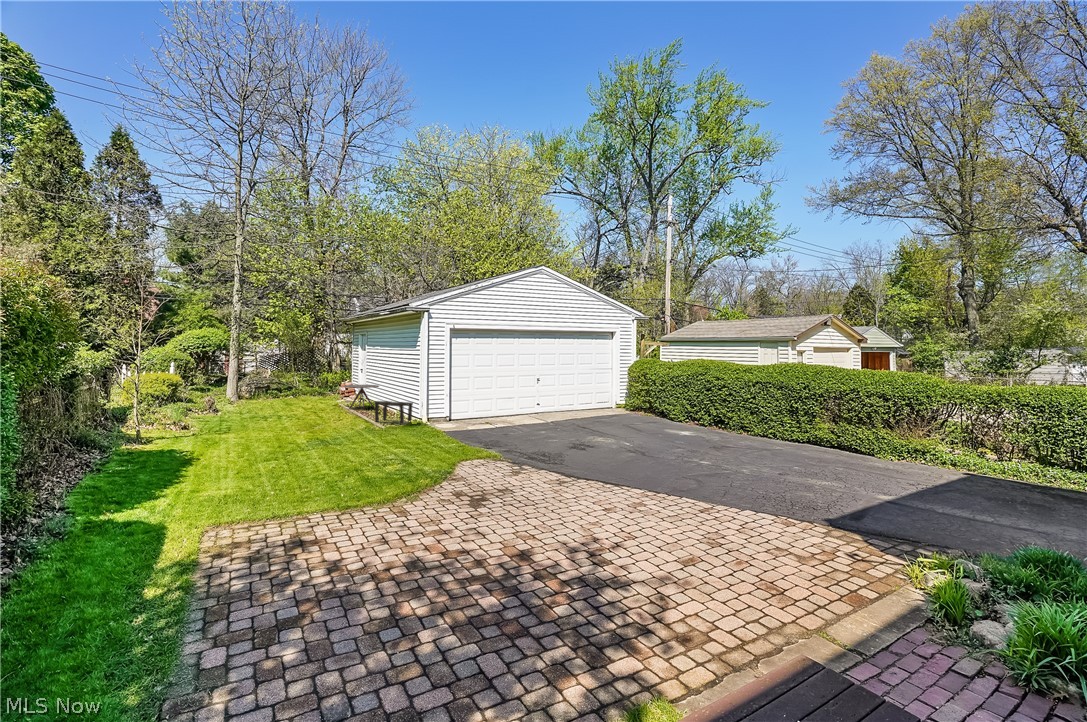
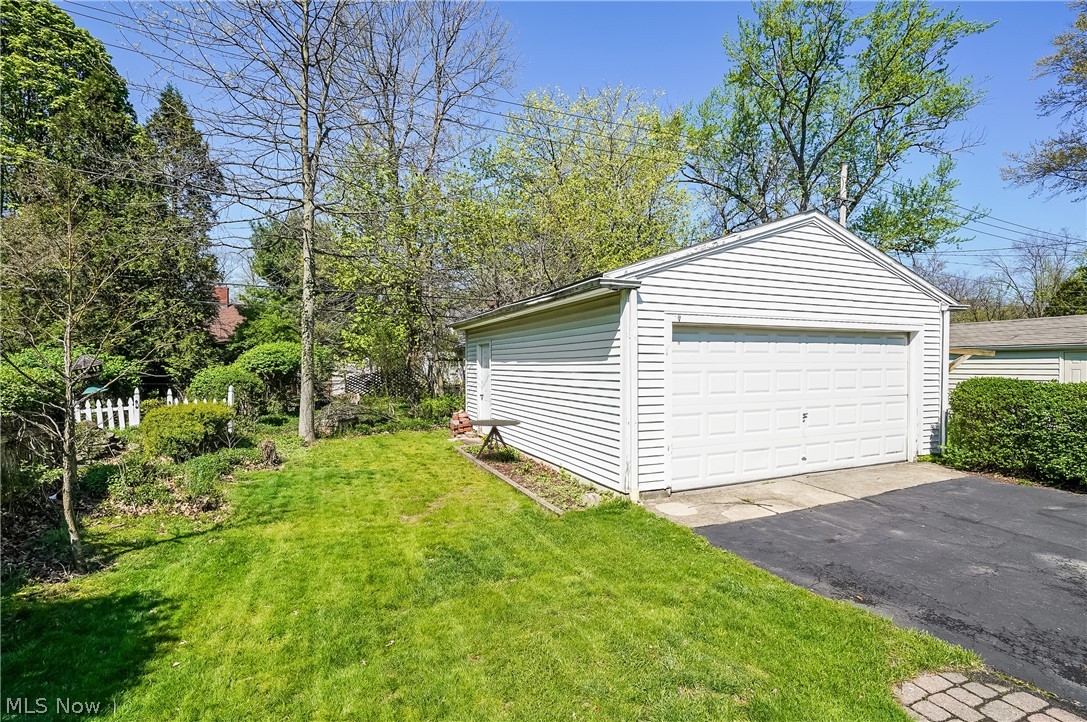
bench: present [374,401,413,424] -> none [536,453,606,500]

